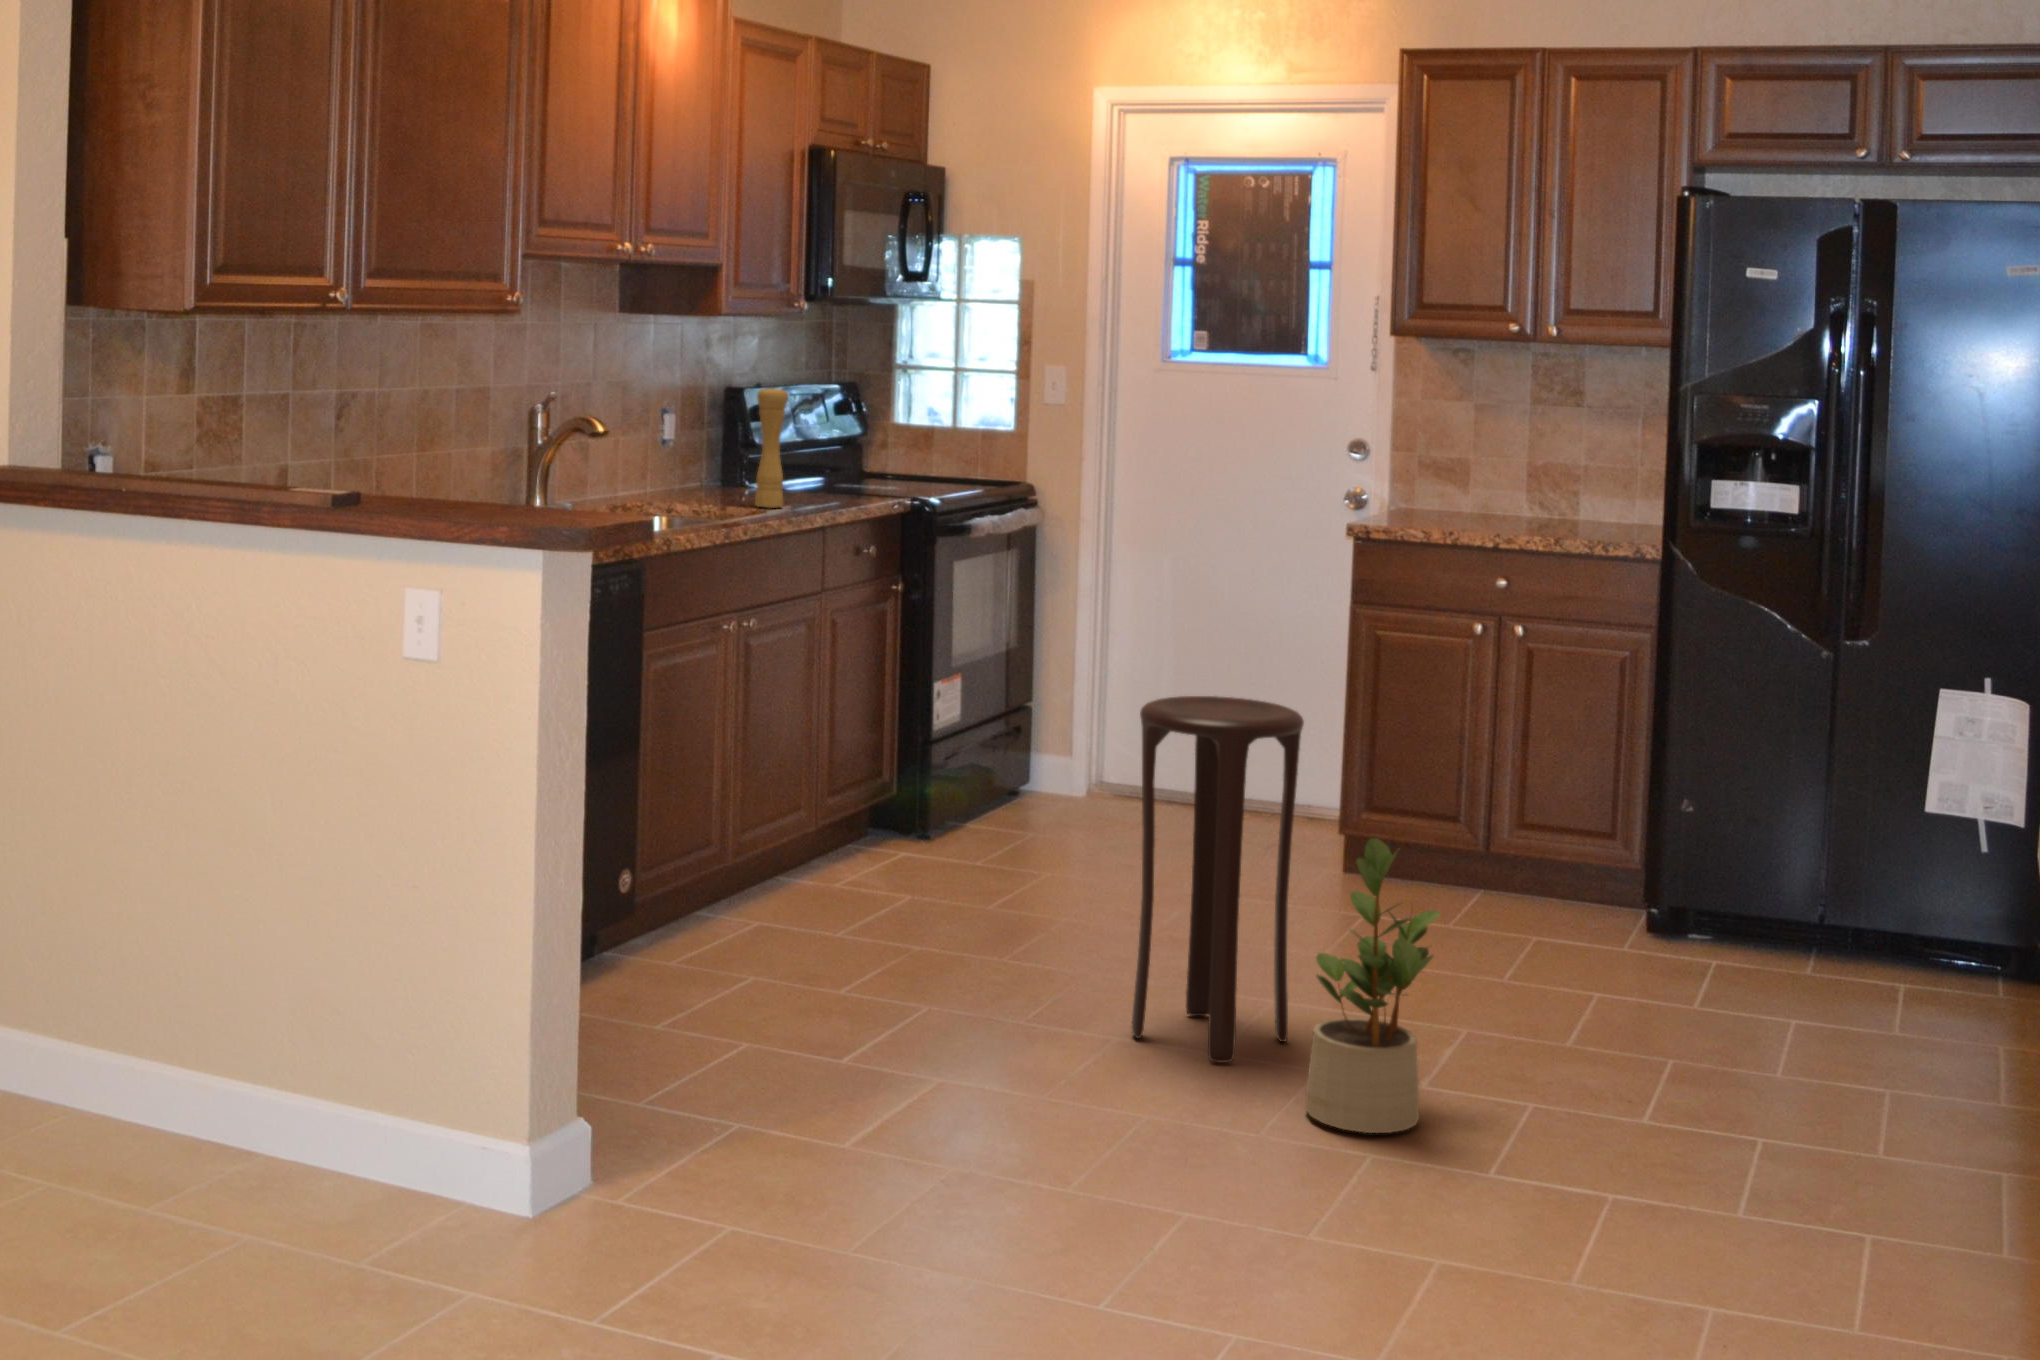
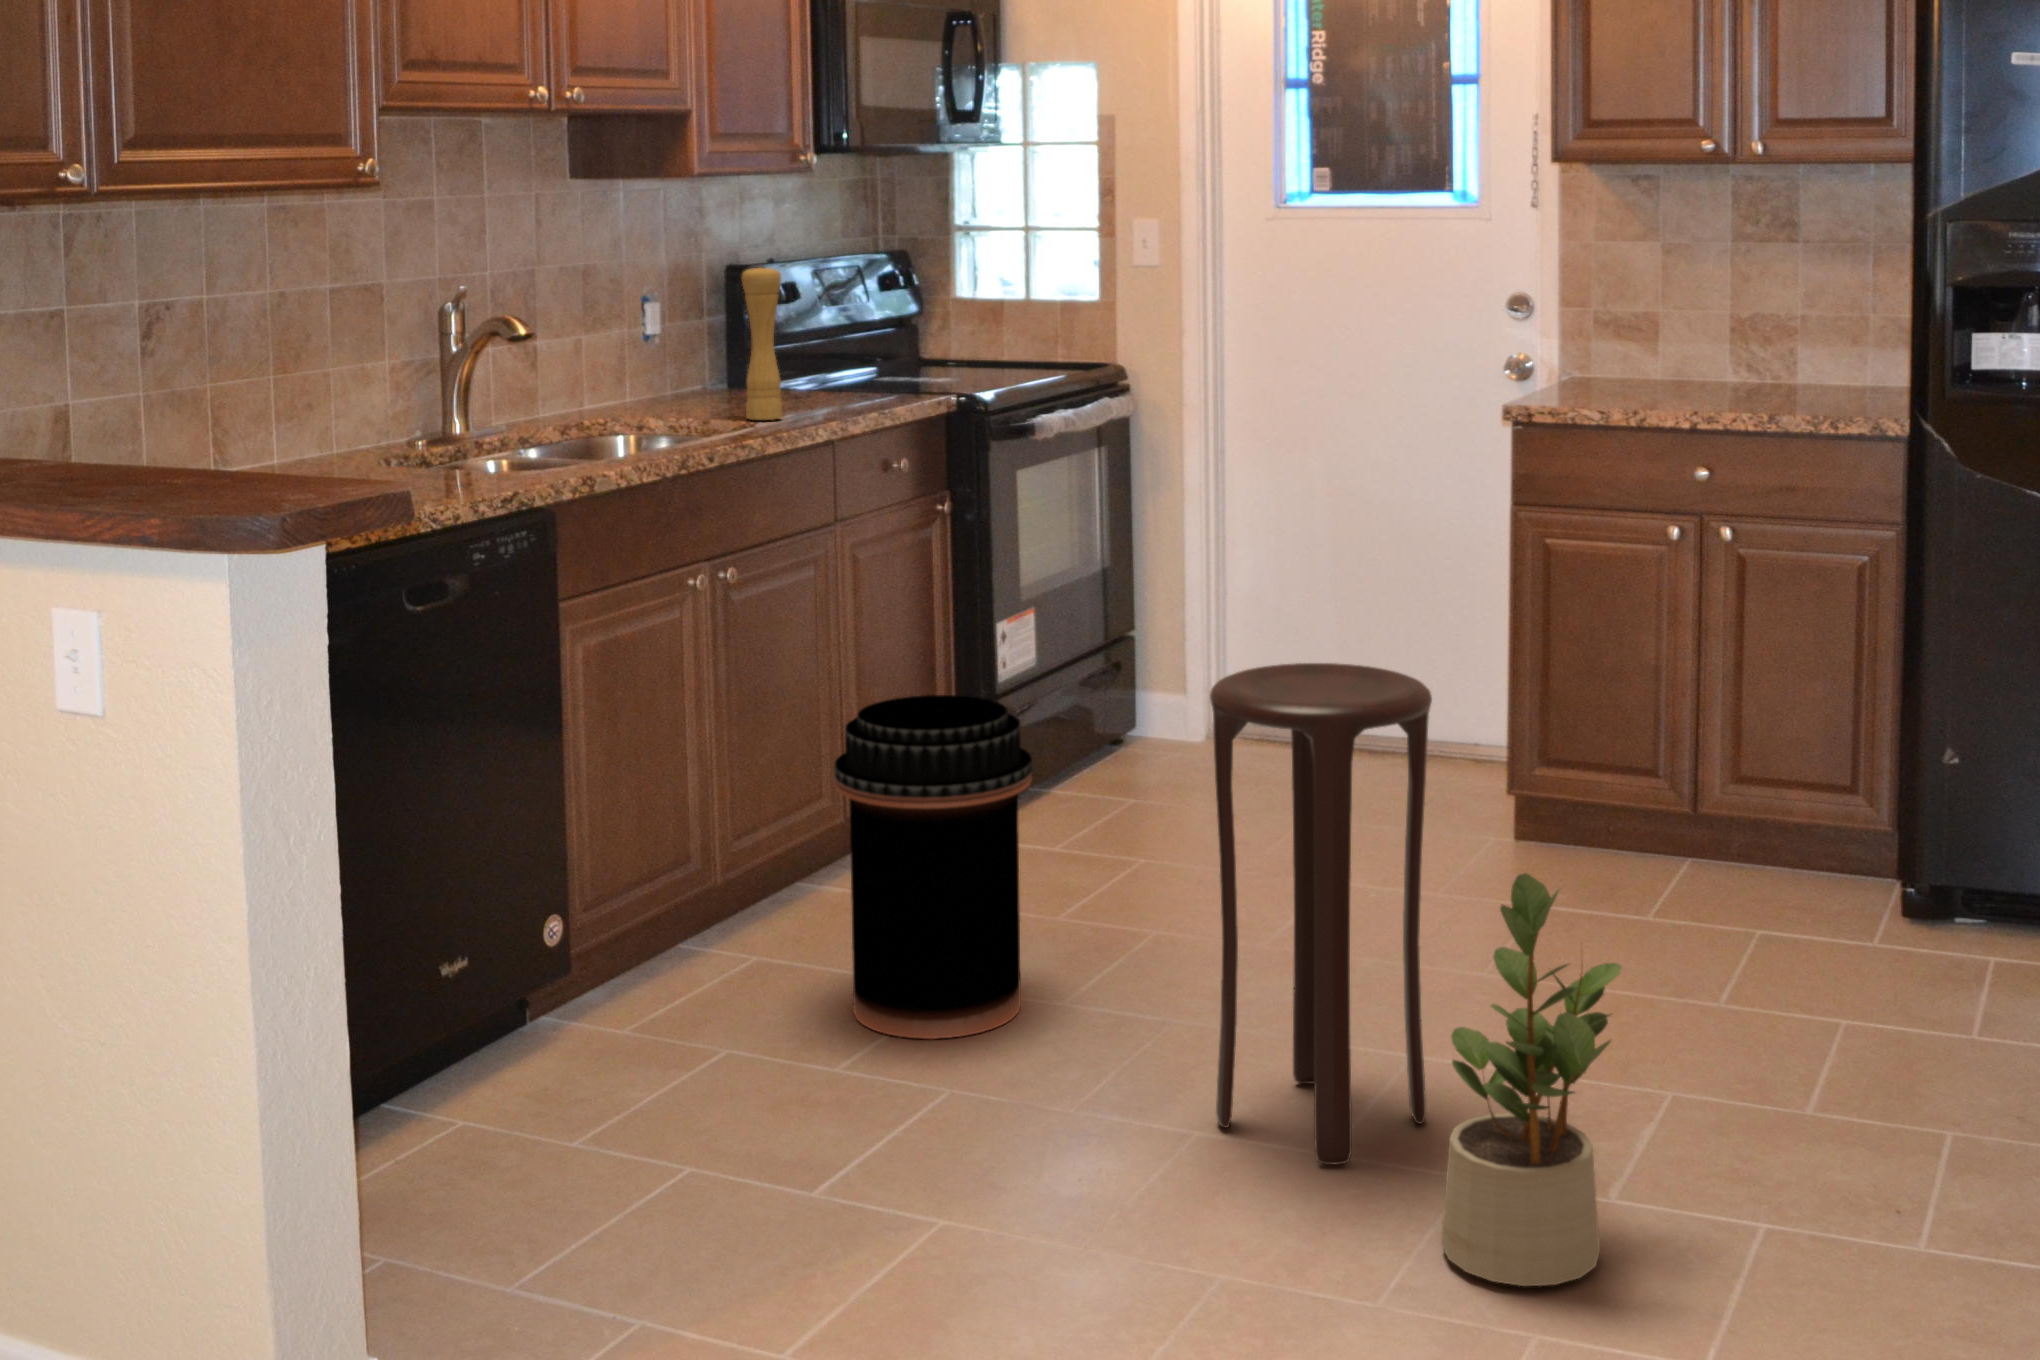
trash can: none [839,719,989,977] -> present [834,695,1032,1039]

